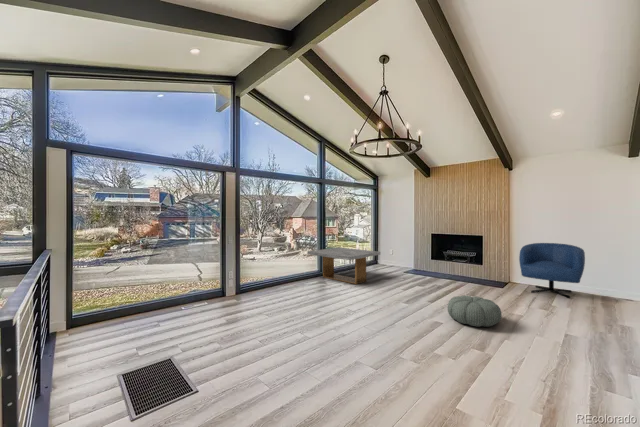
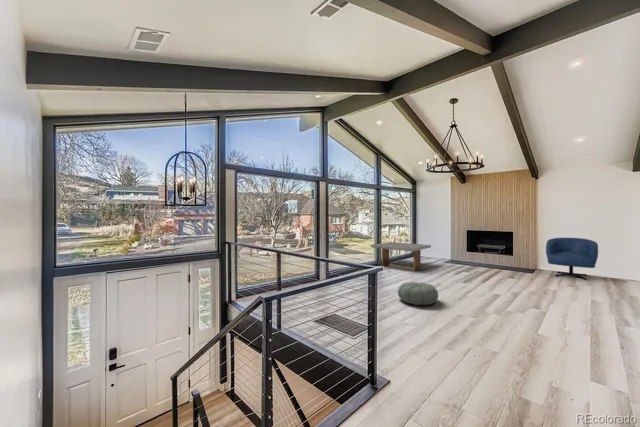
pouf: present [448,296,502,327] -> present [398,282,438,305]

